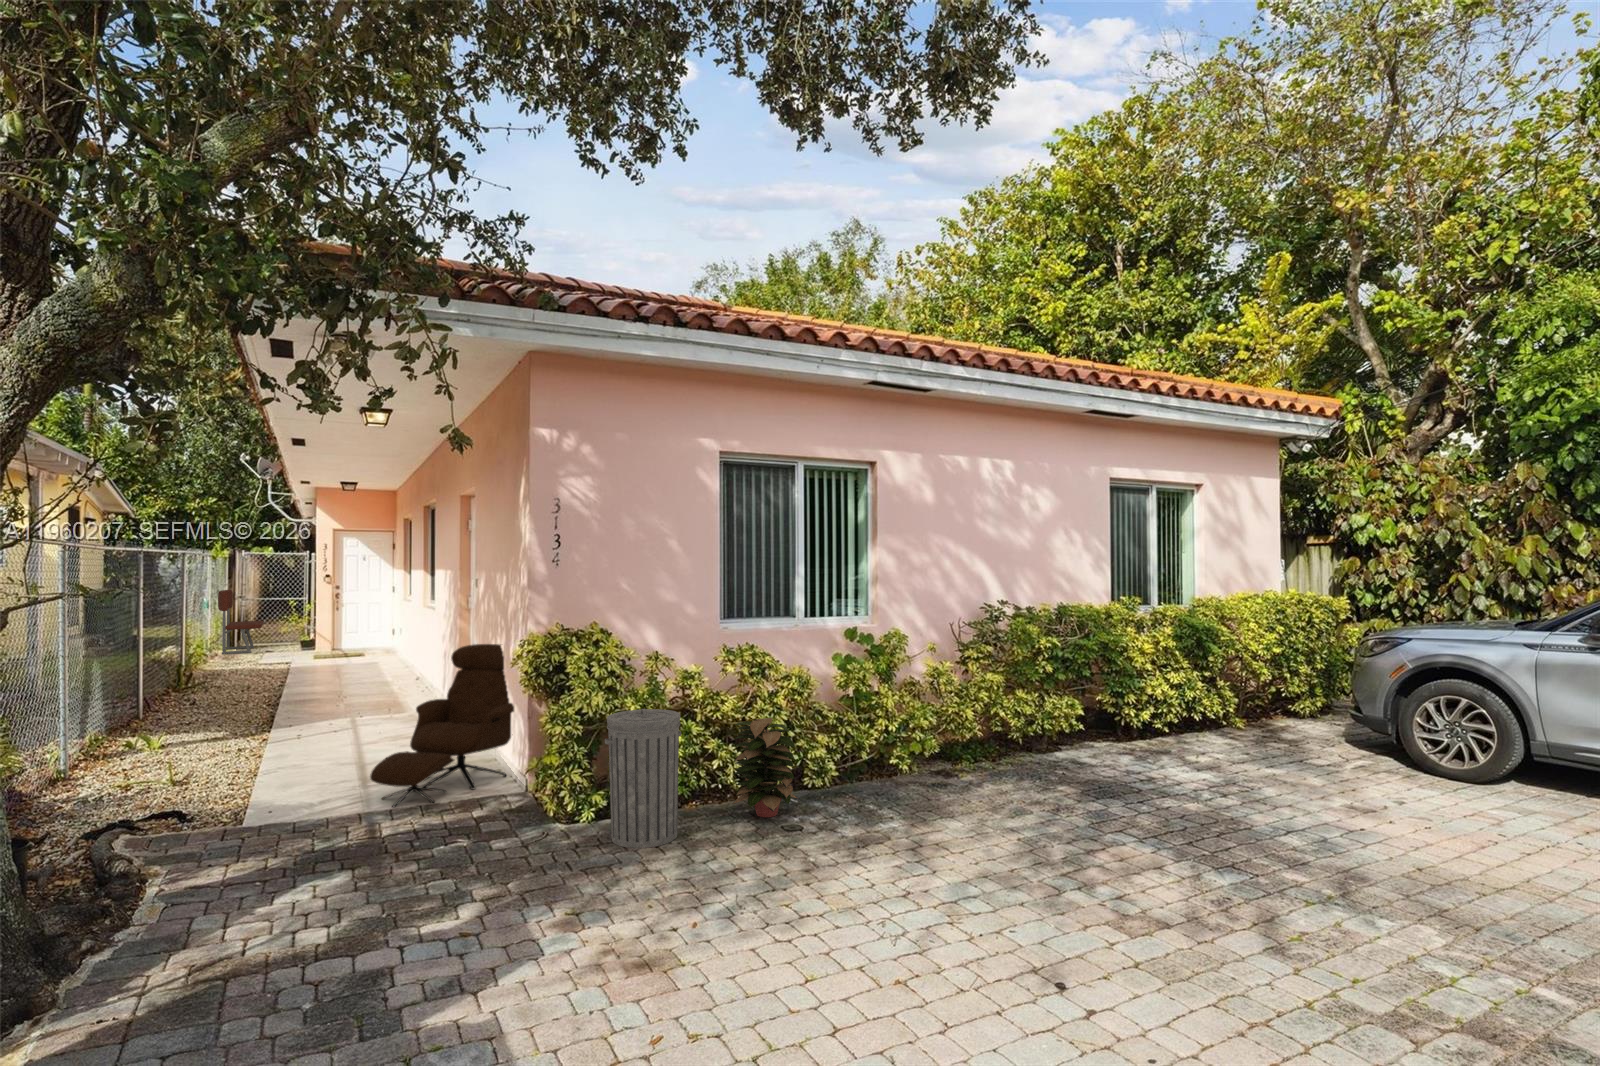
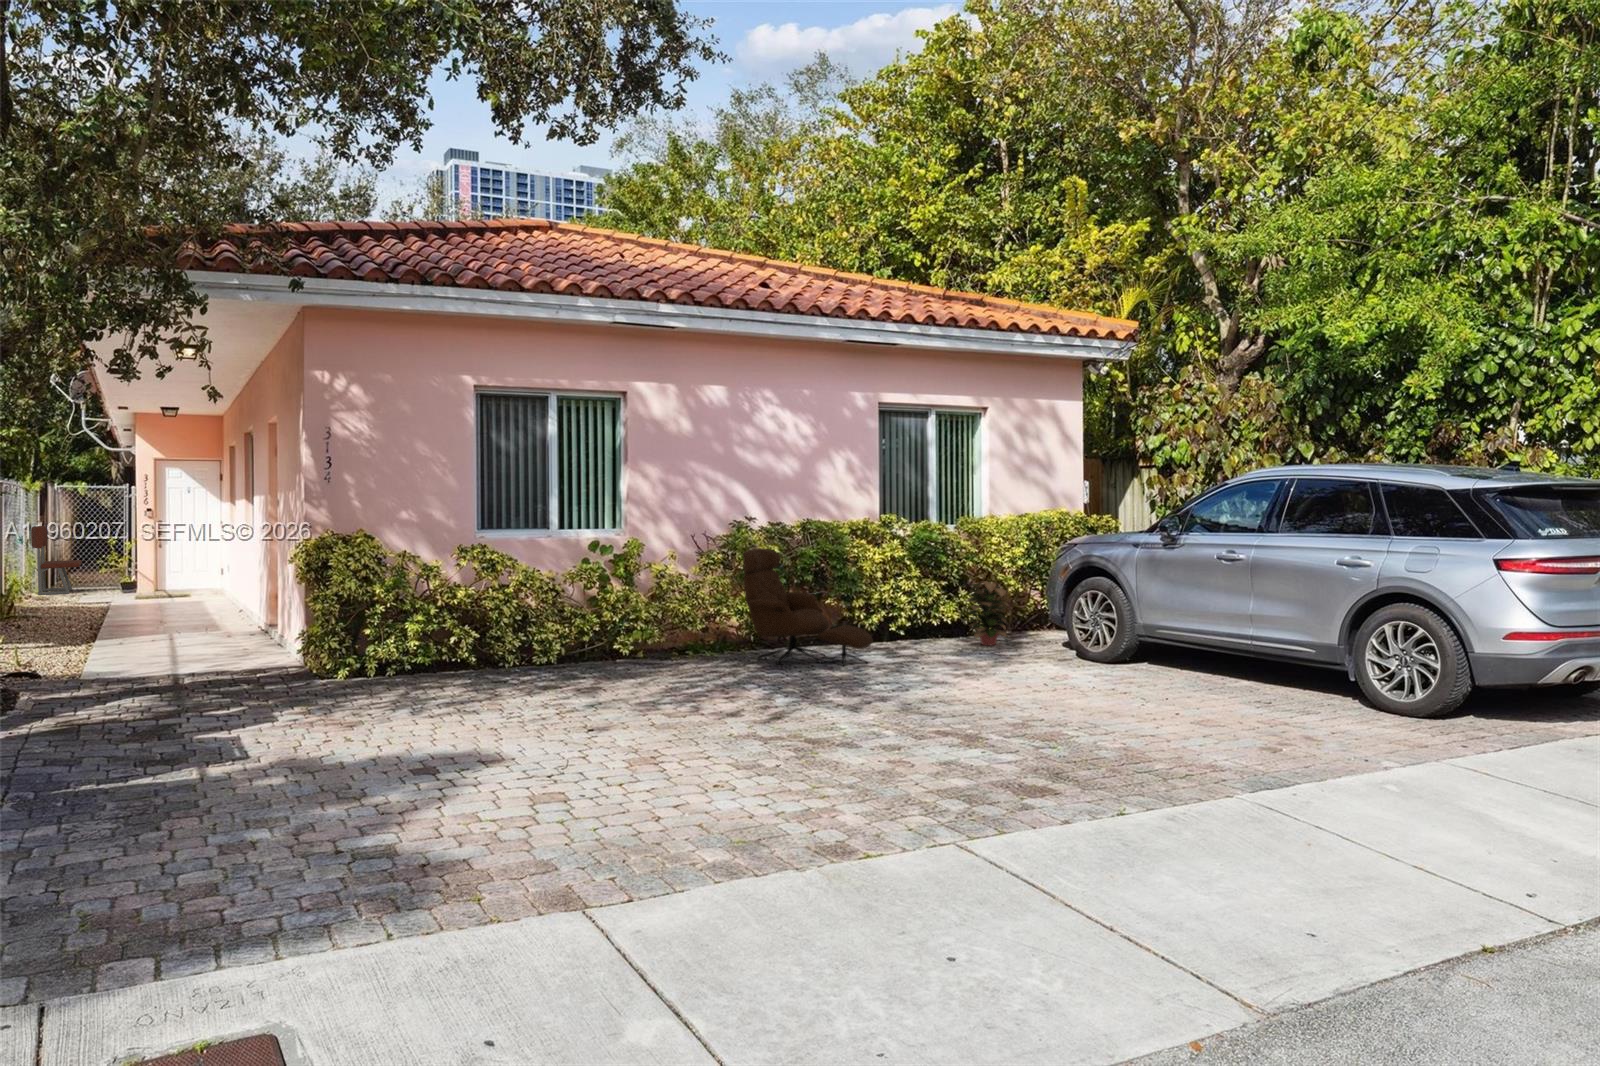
lounge chair: present [370,644,514,807] -> present [743,548,872,666]
trash can: present [605,709,681,848] -> none [355,592,419,696]
decorative plant: present [732,718,799,817] -> present [965,581,1007,645]

